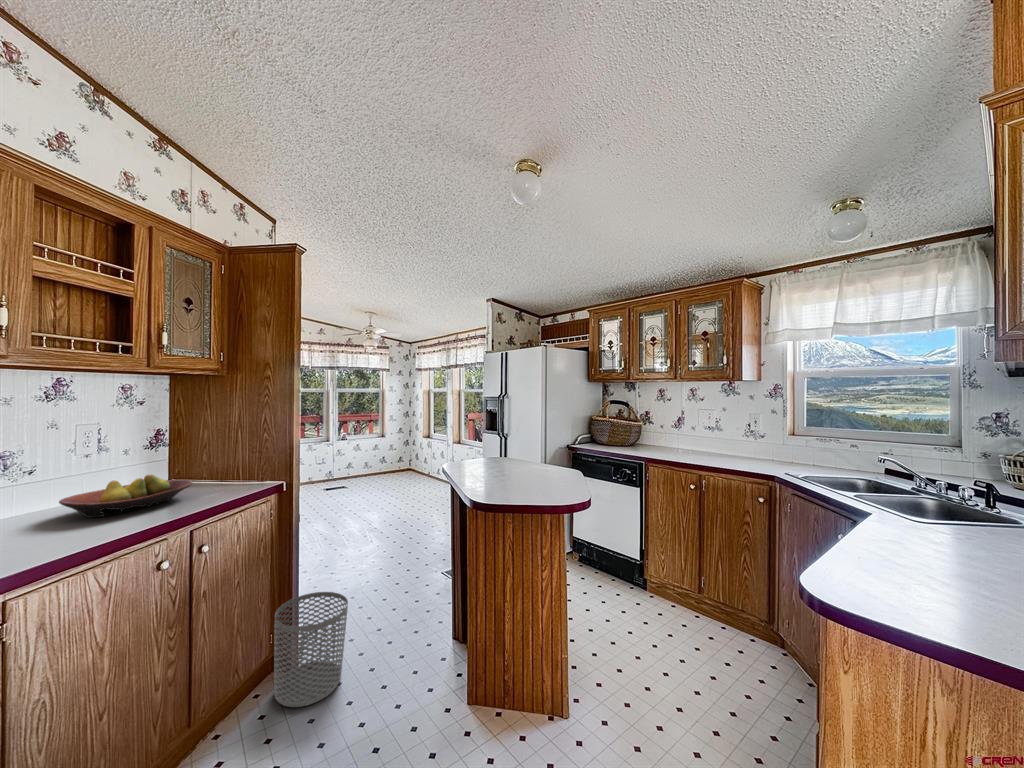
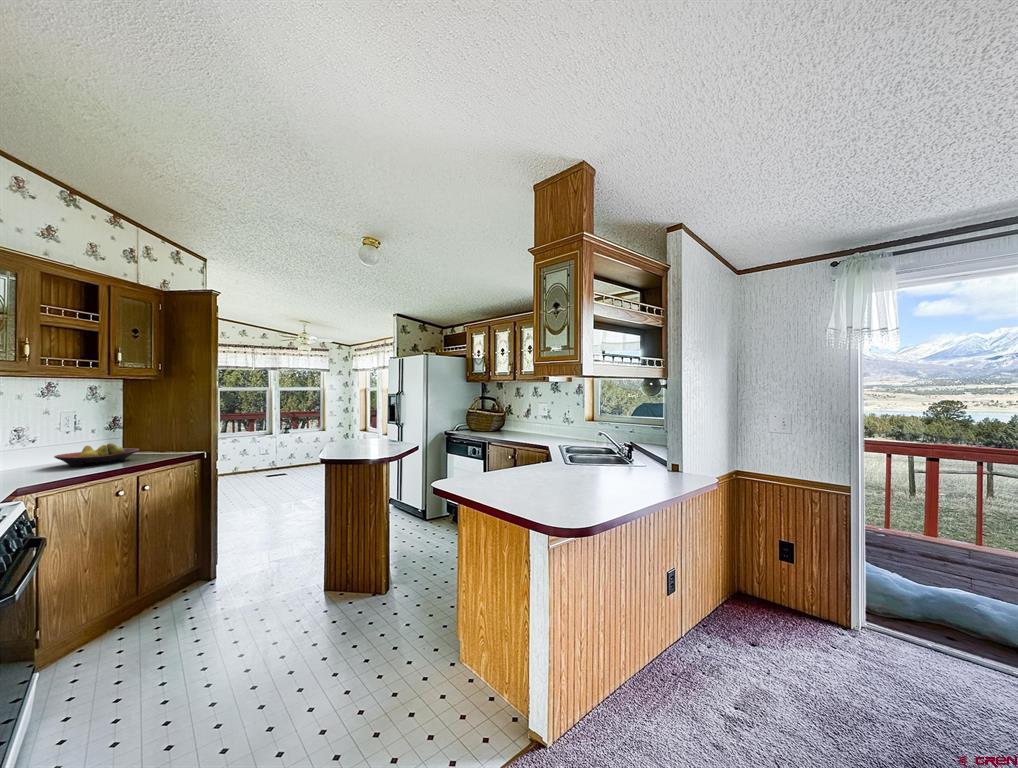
waste bin: present [274,592,348,707] -> none [197,527,251,594]

